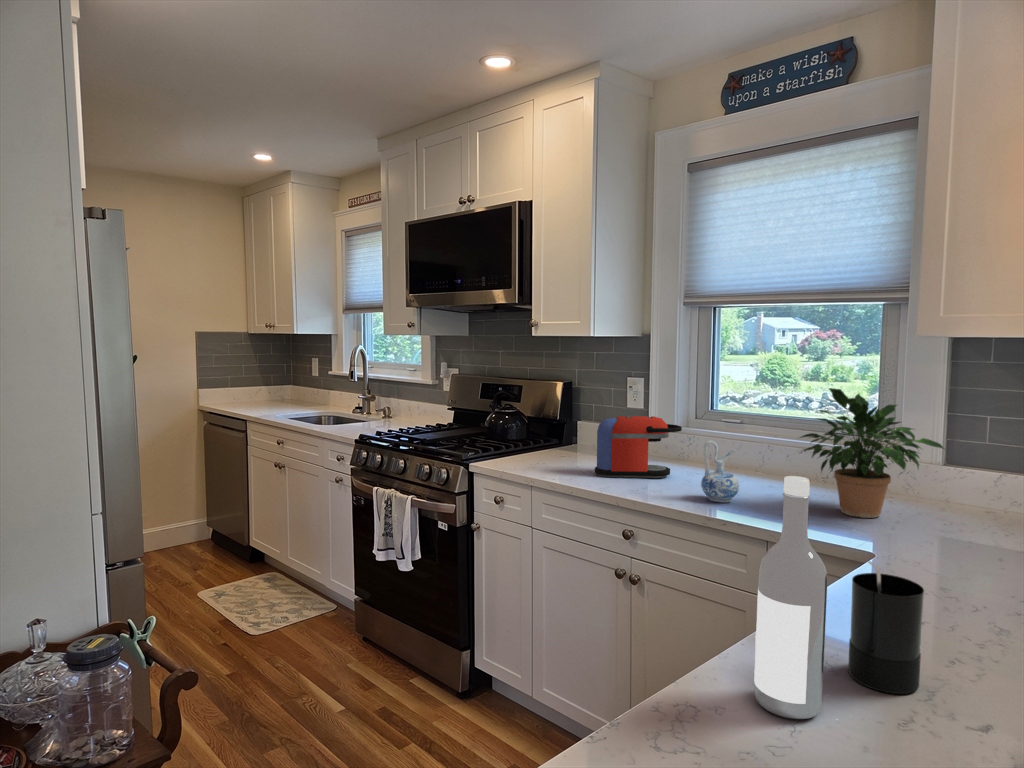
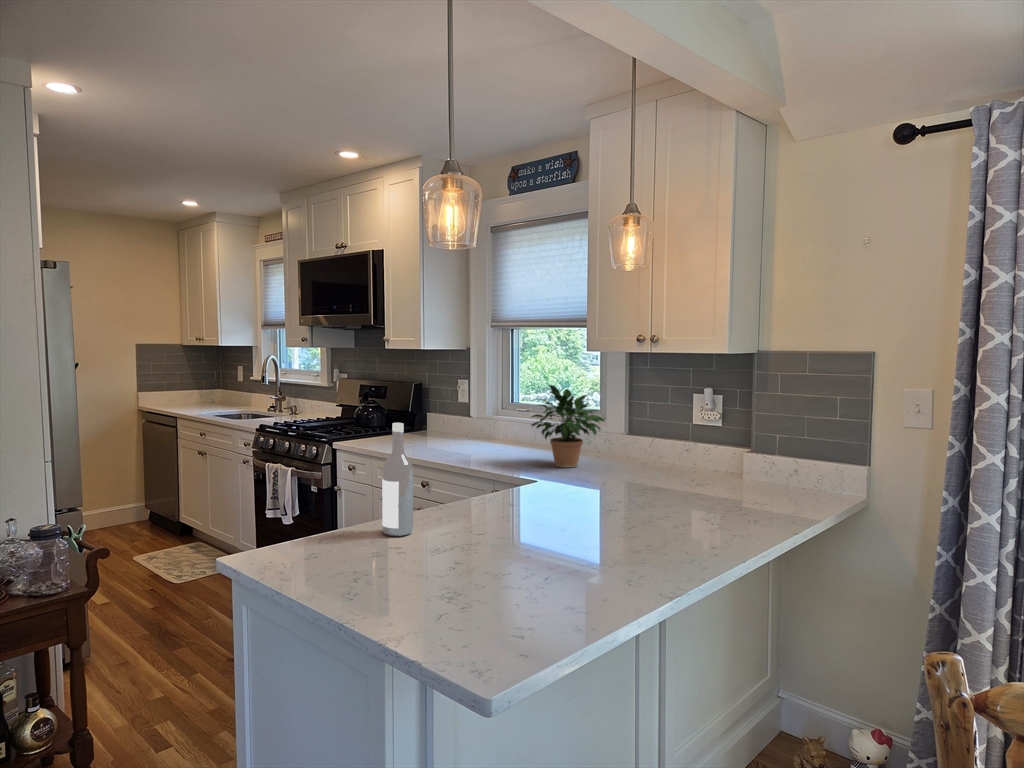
coffee maker: present [595,416,682,478] -> none [415,406,475,449]
ceramic pitcher: present [701,441,739,502] -> none [471,420,495,461]
candle: present [848,561,924,694] -> none [444,469,475,529]

